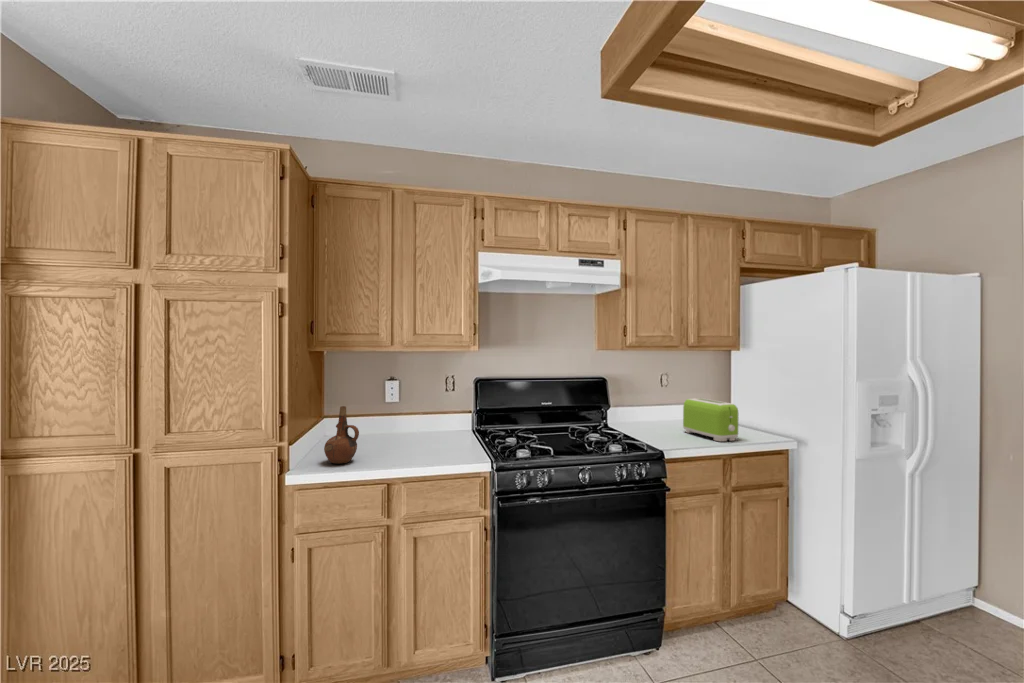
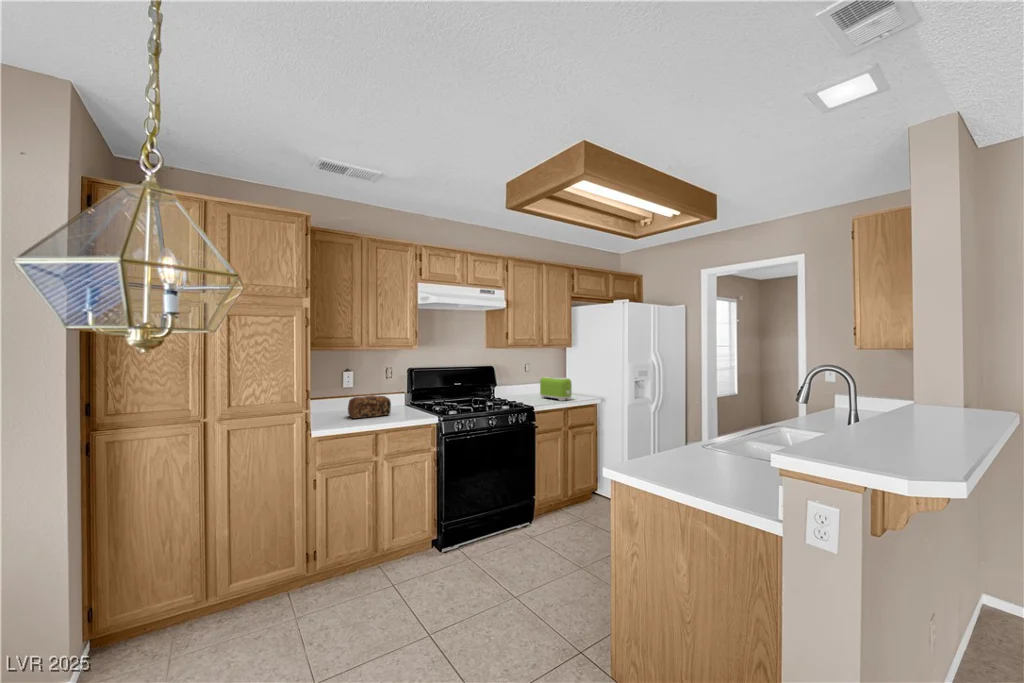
ceramic pitcher: present [324,406,359,464] -> none [327,386,351,424]
bread loaf: none [370,419,429,454] -> present [348,396,391,418]

